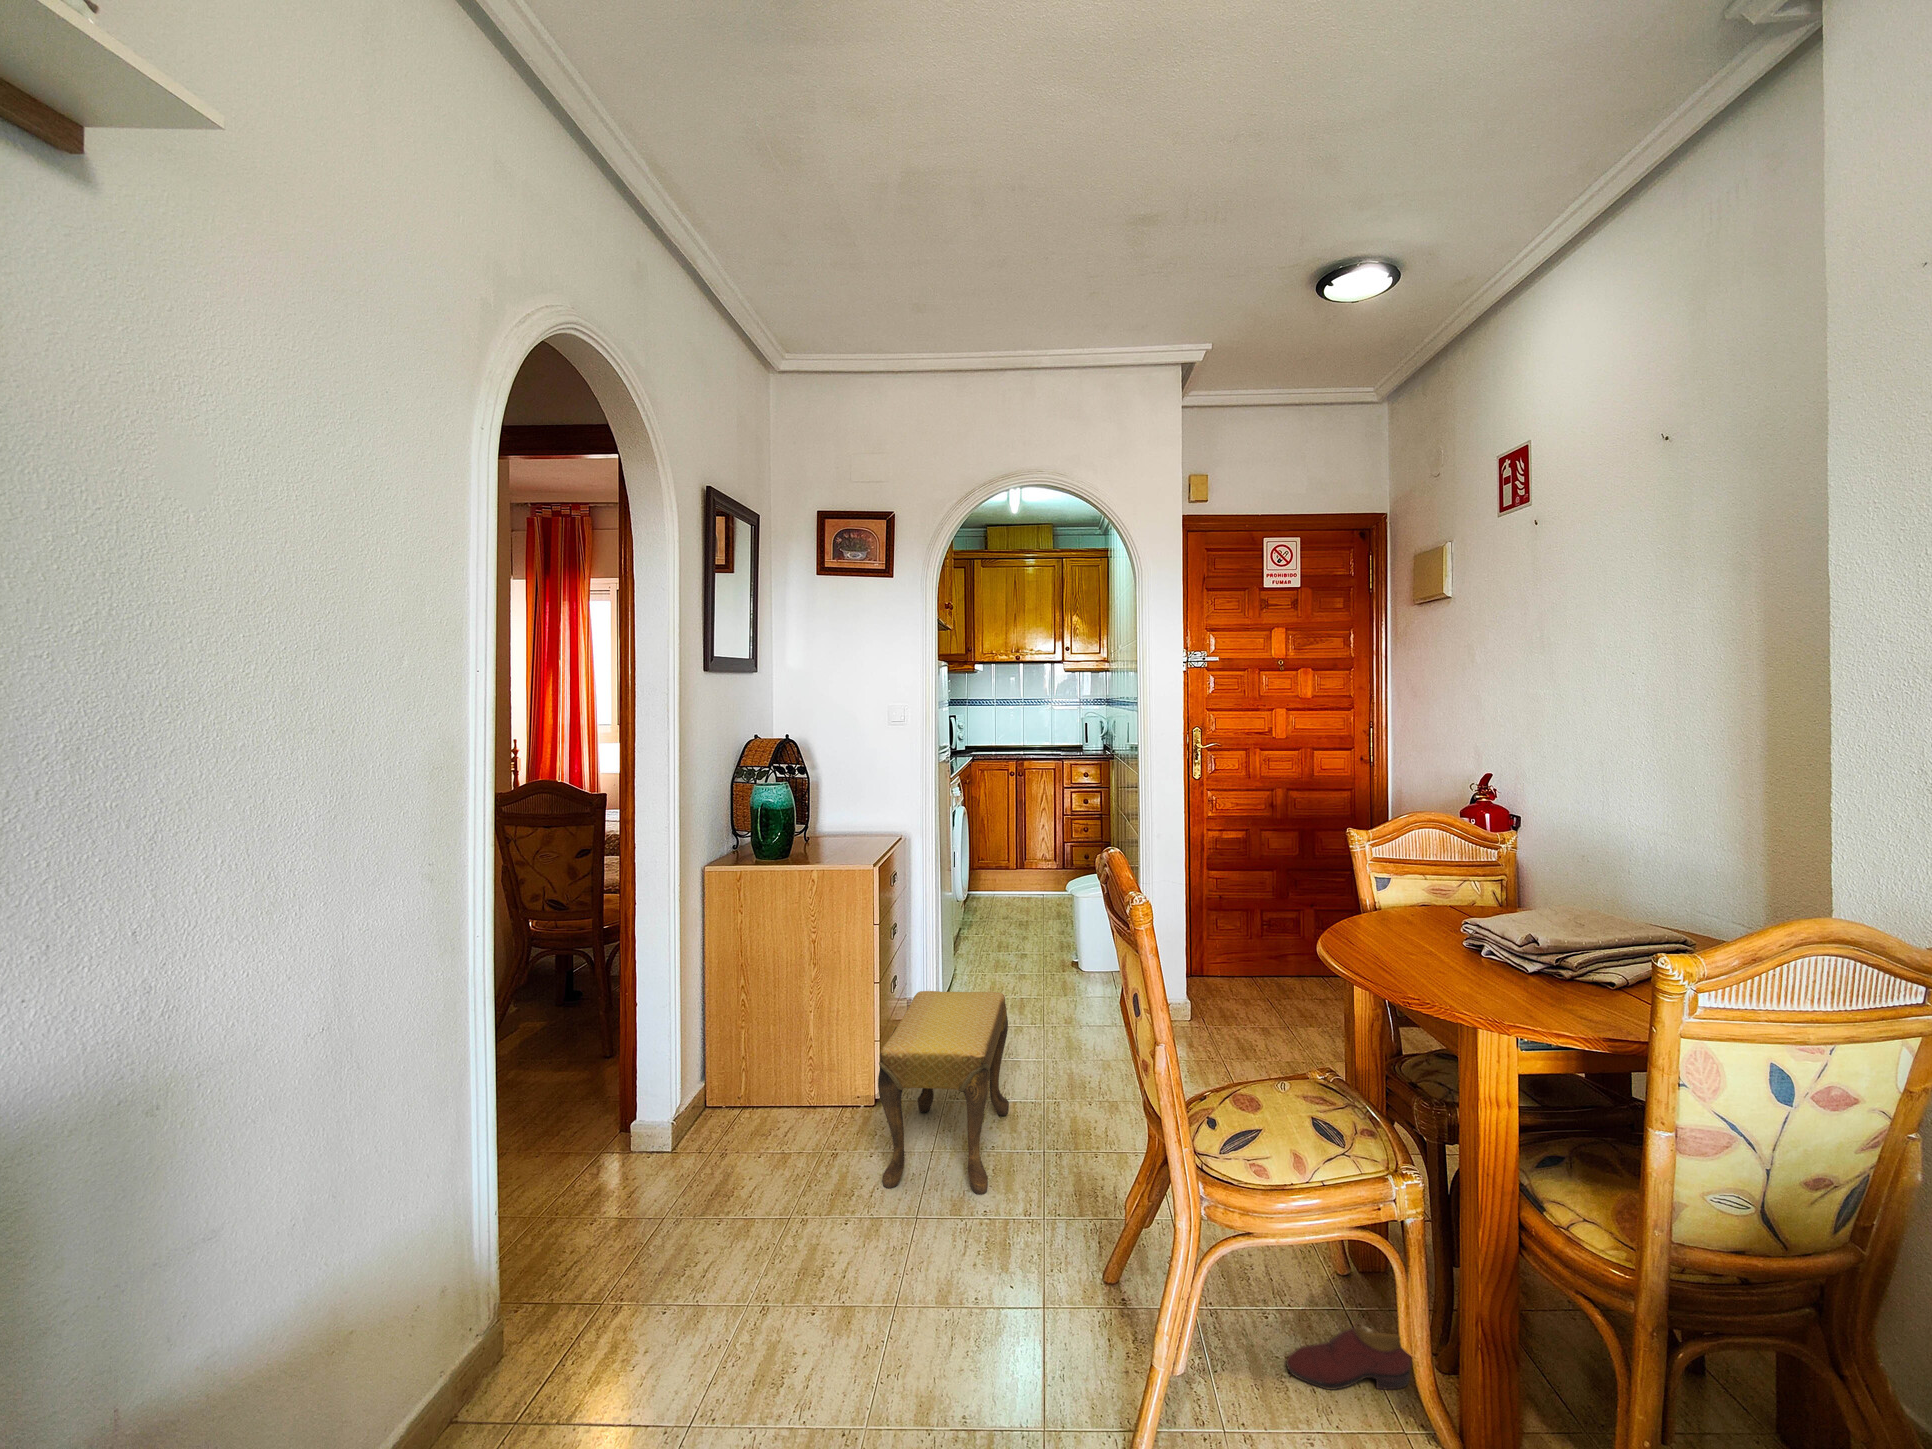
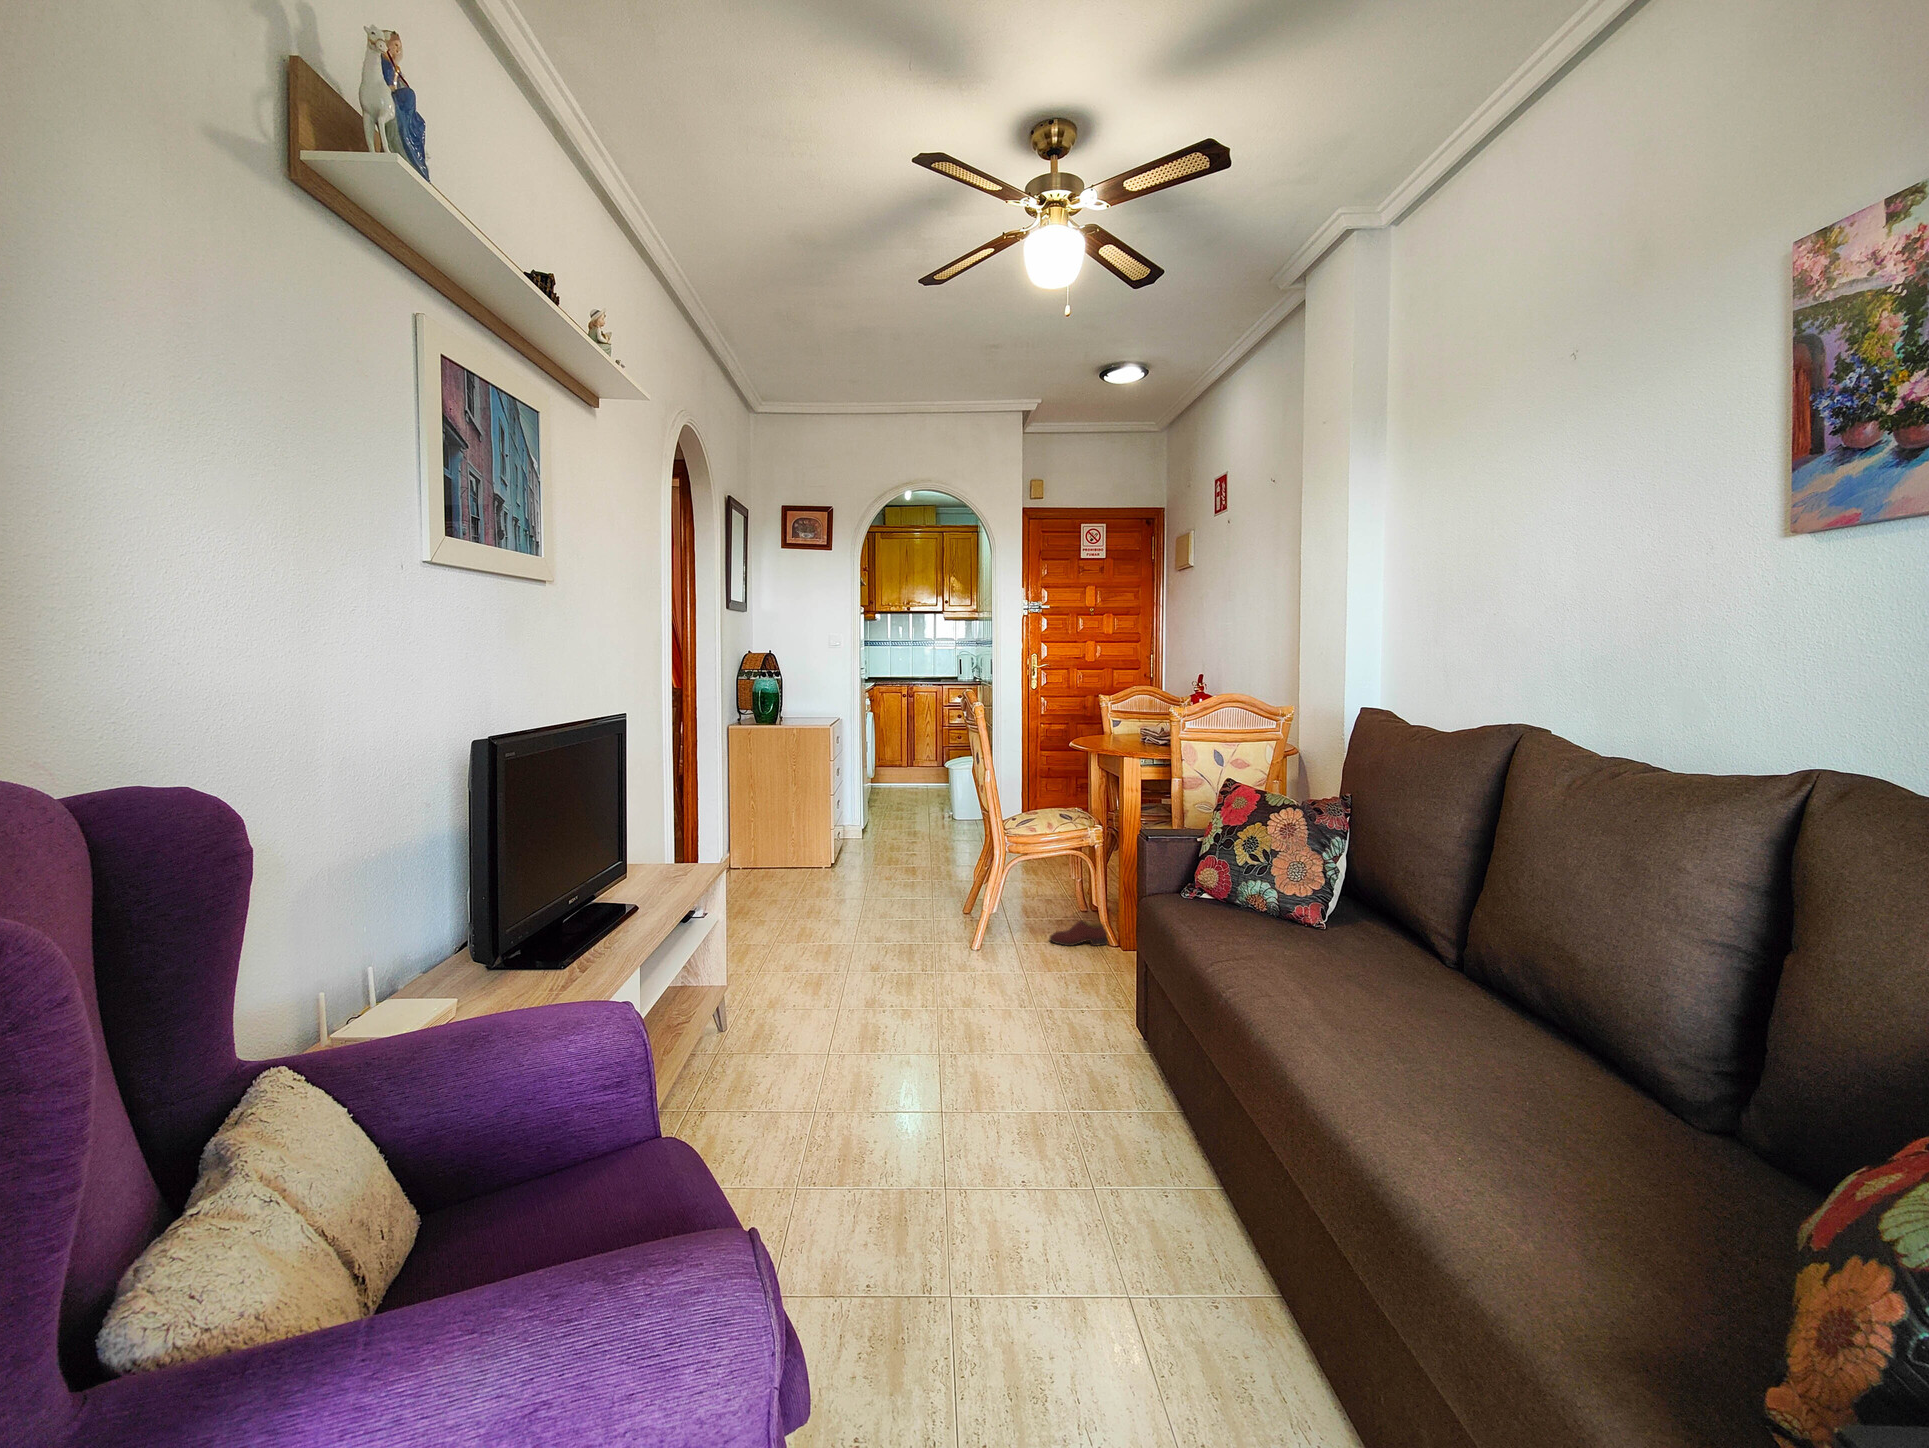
footstool: present [878,991,1009,1195] -> none [839,801,910,898]

